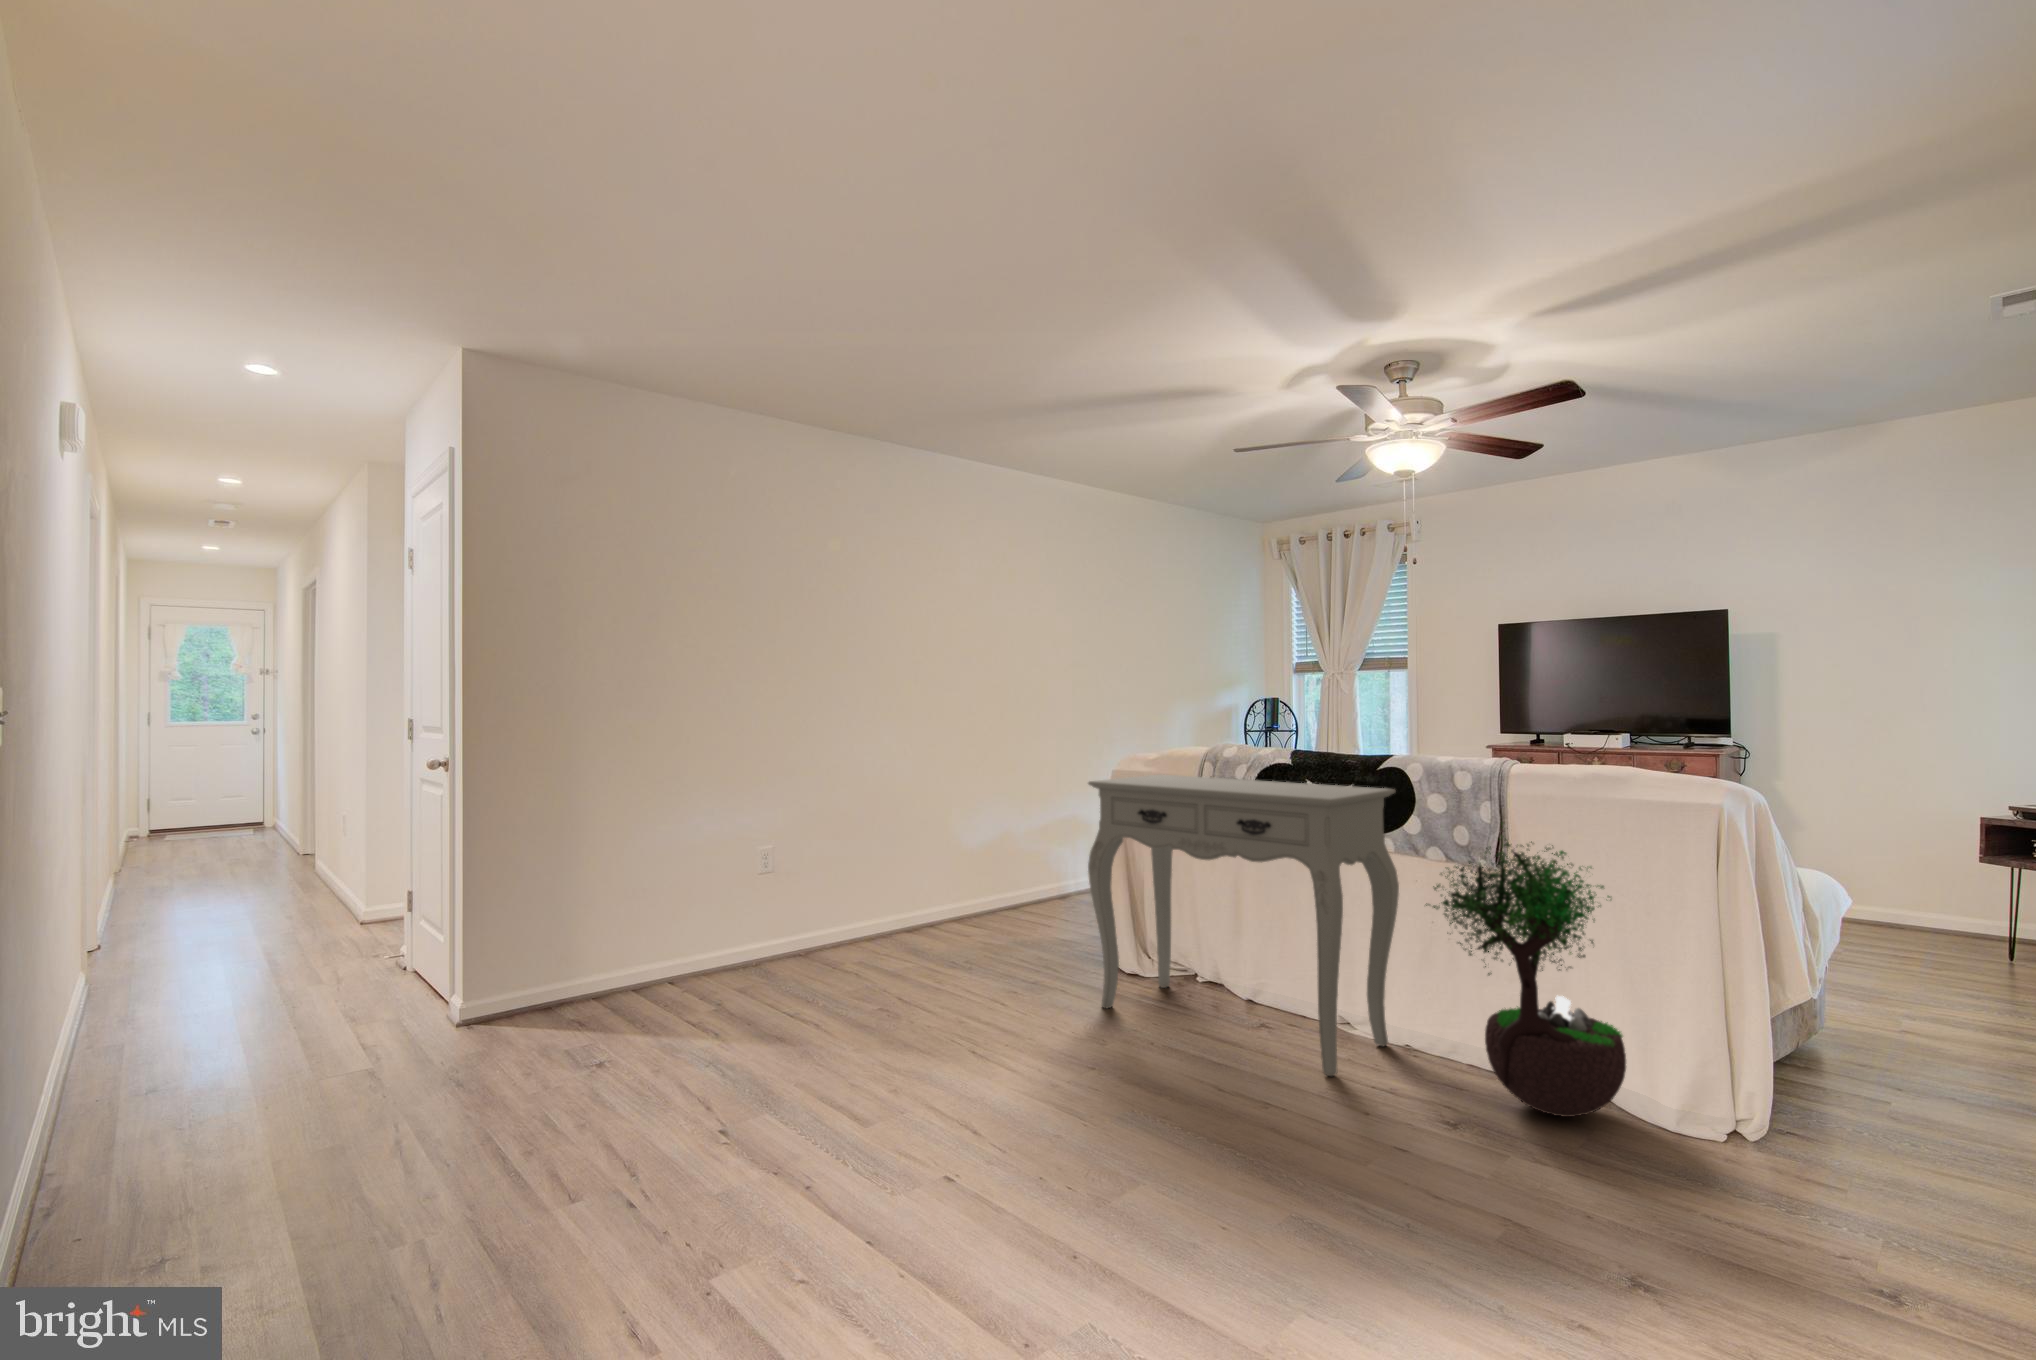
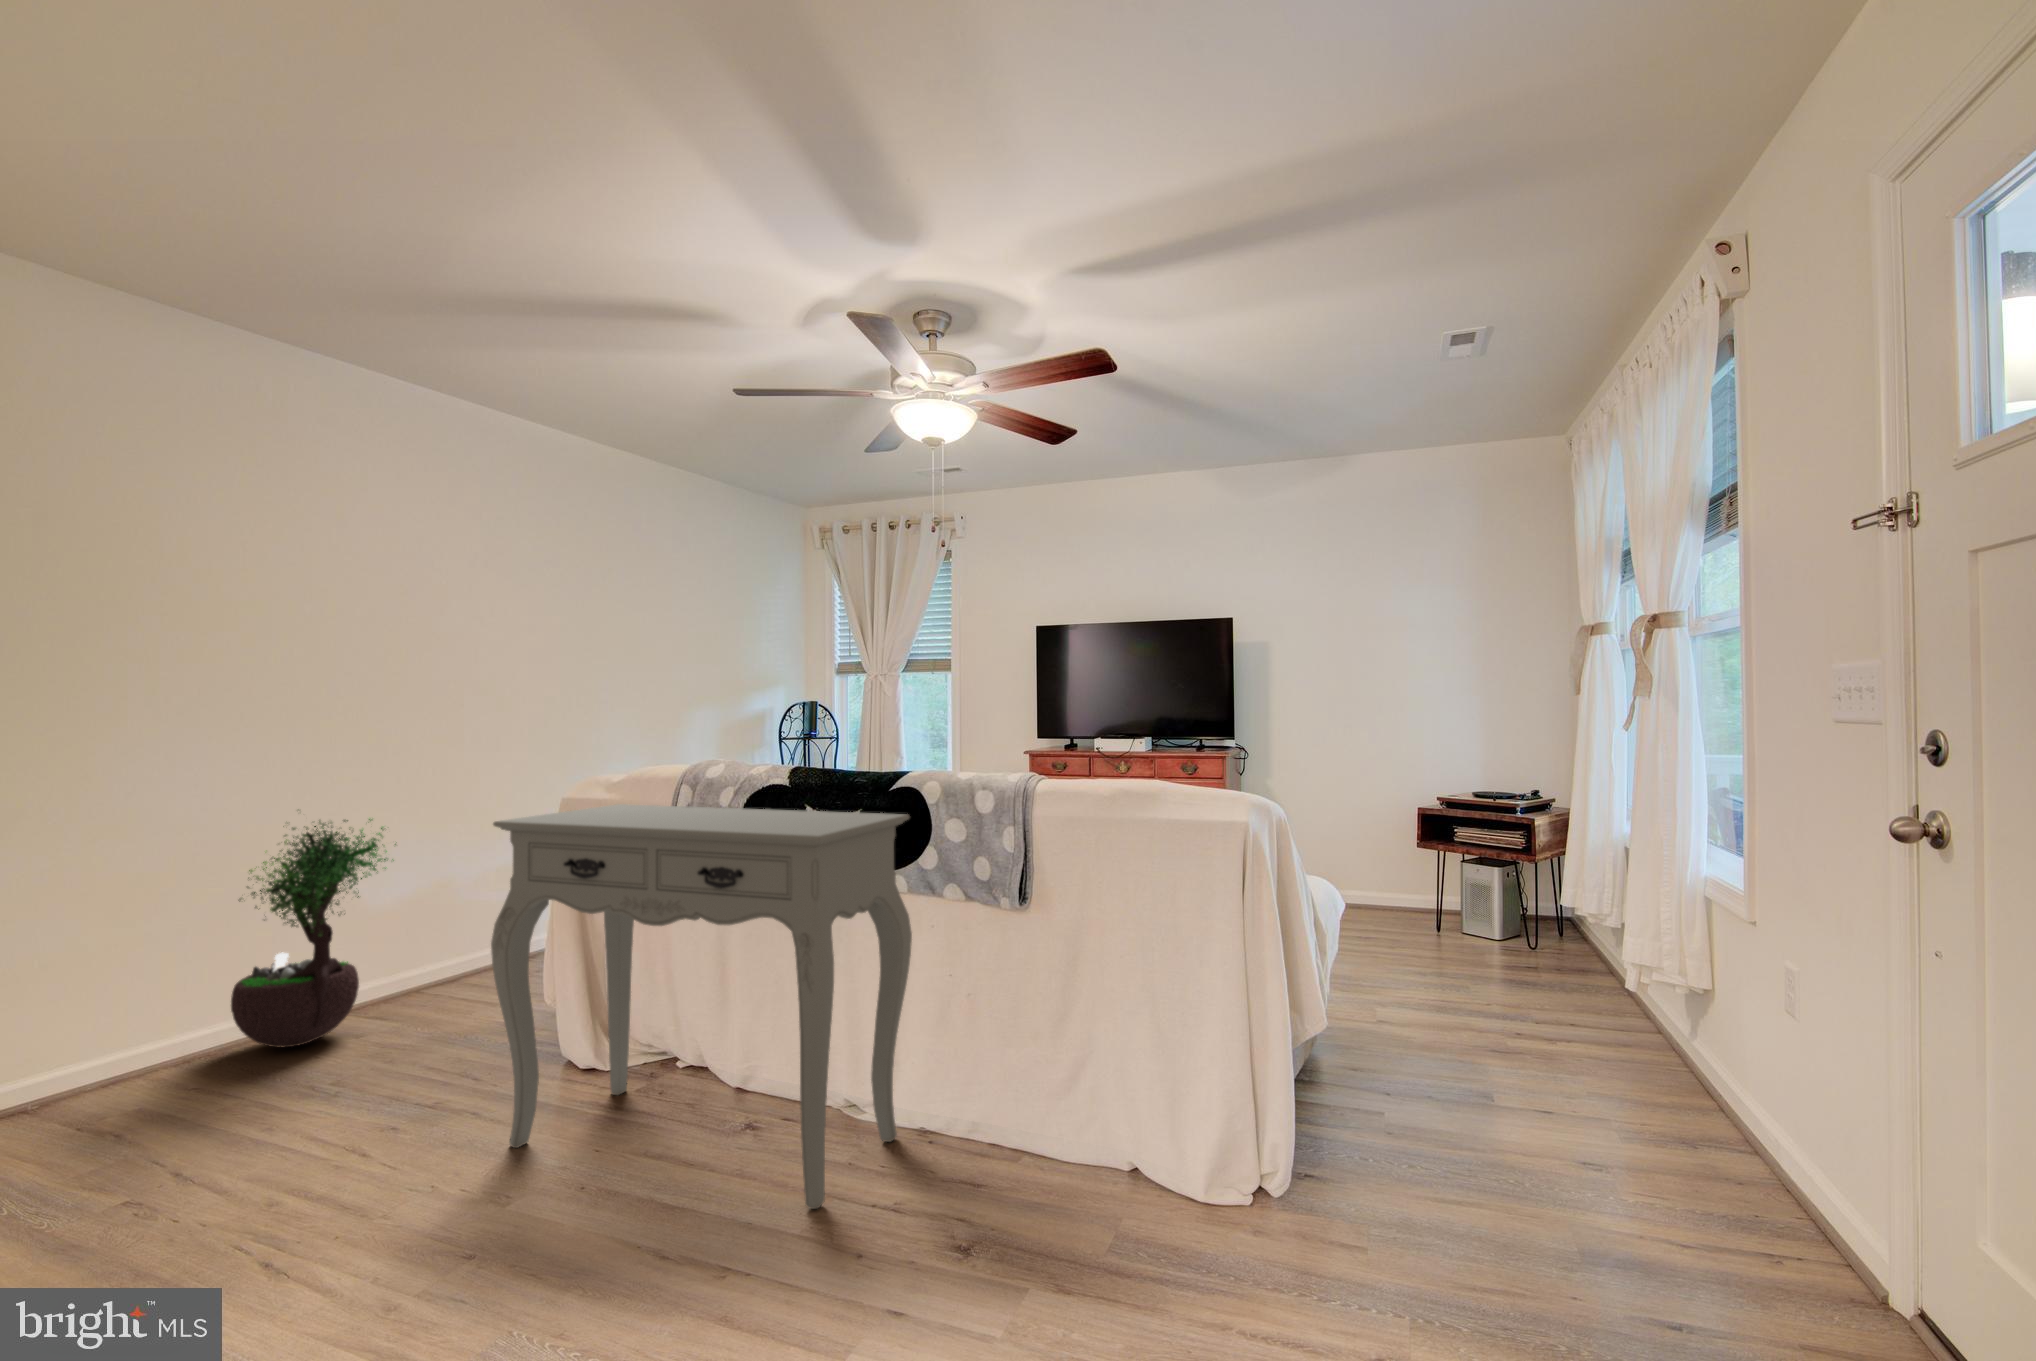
potted tree: present [1426,823,1626,1117] -> present [231,819,396,1048]

